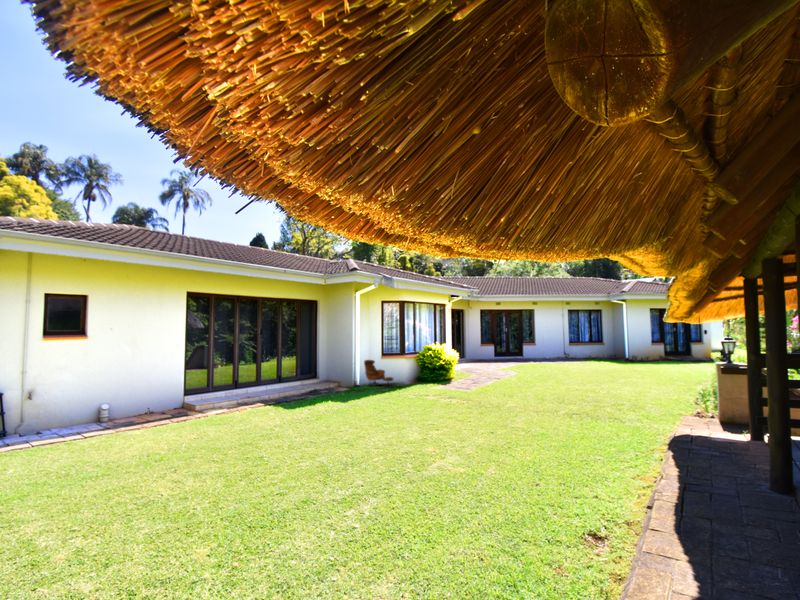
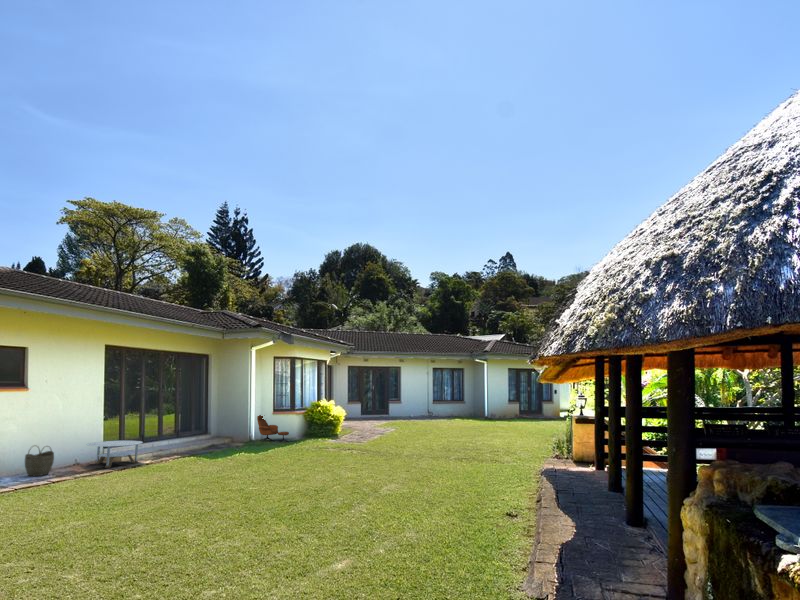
round table: none [141,390,204,423] -> present [87,441,143,468]
woven basket: none [53,398,89,433] -> present [25,449,54,476]

